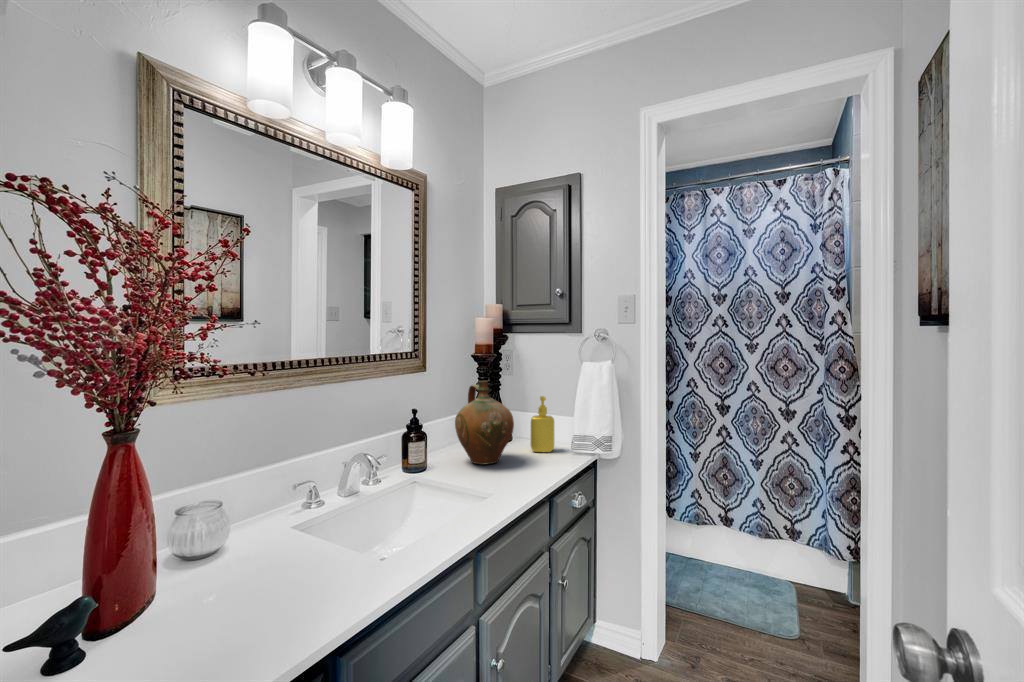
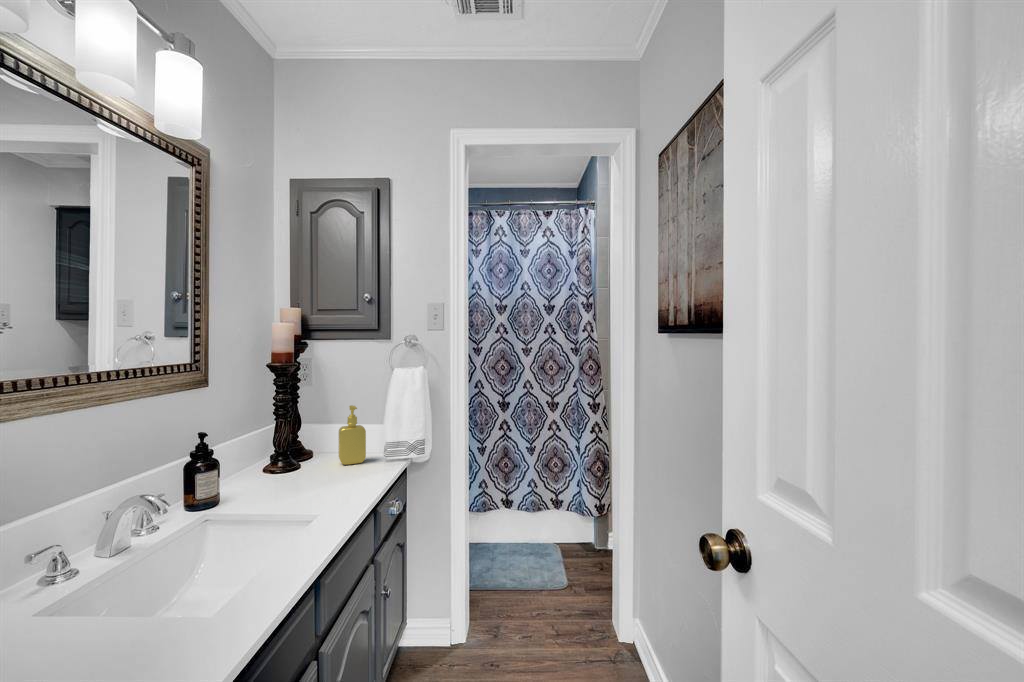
ceramic jug: present [455,381,514,465] -> none [252,393,326,487]

